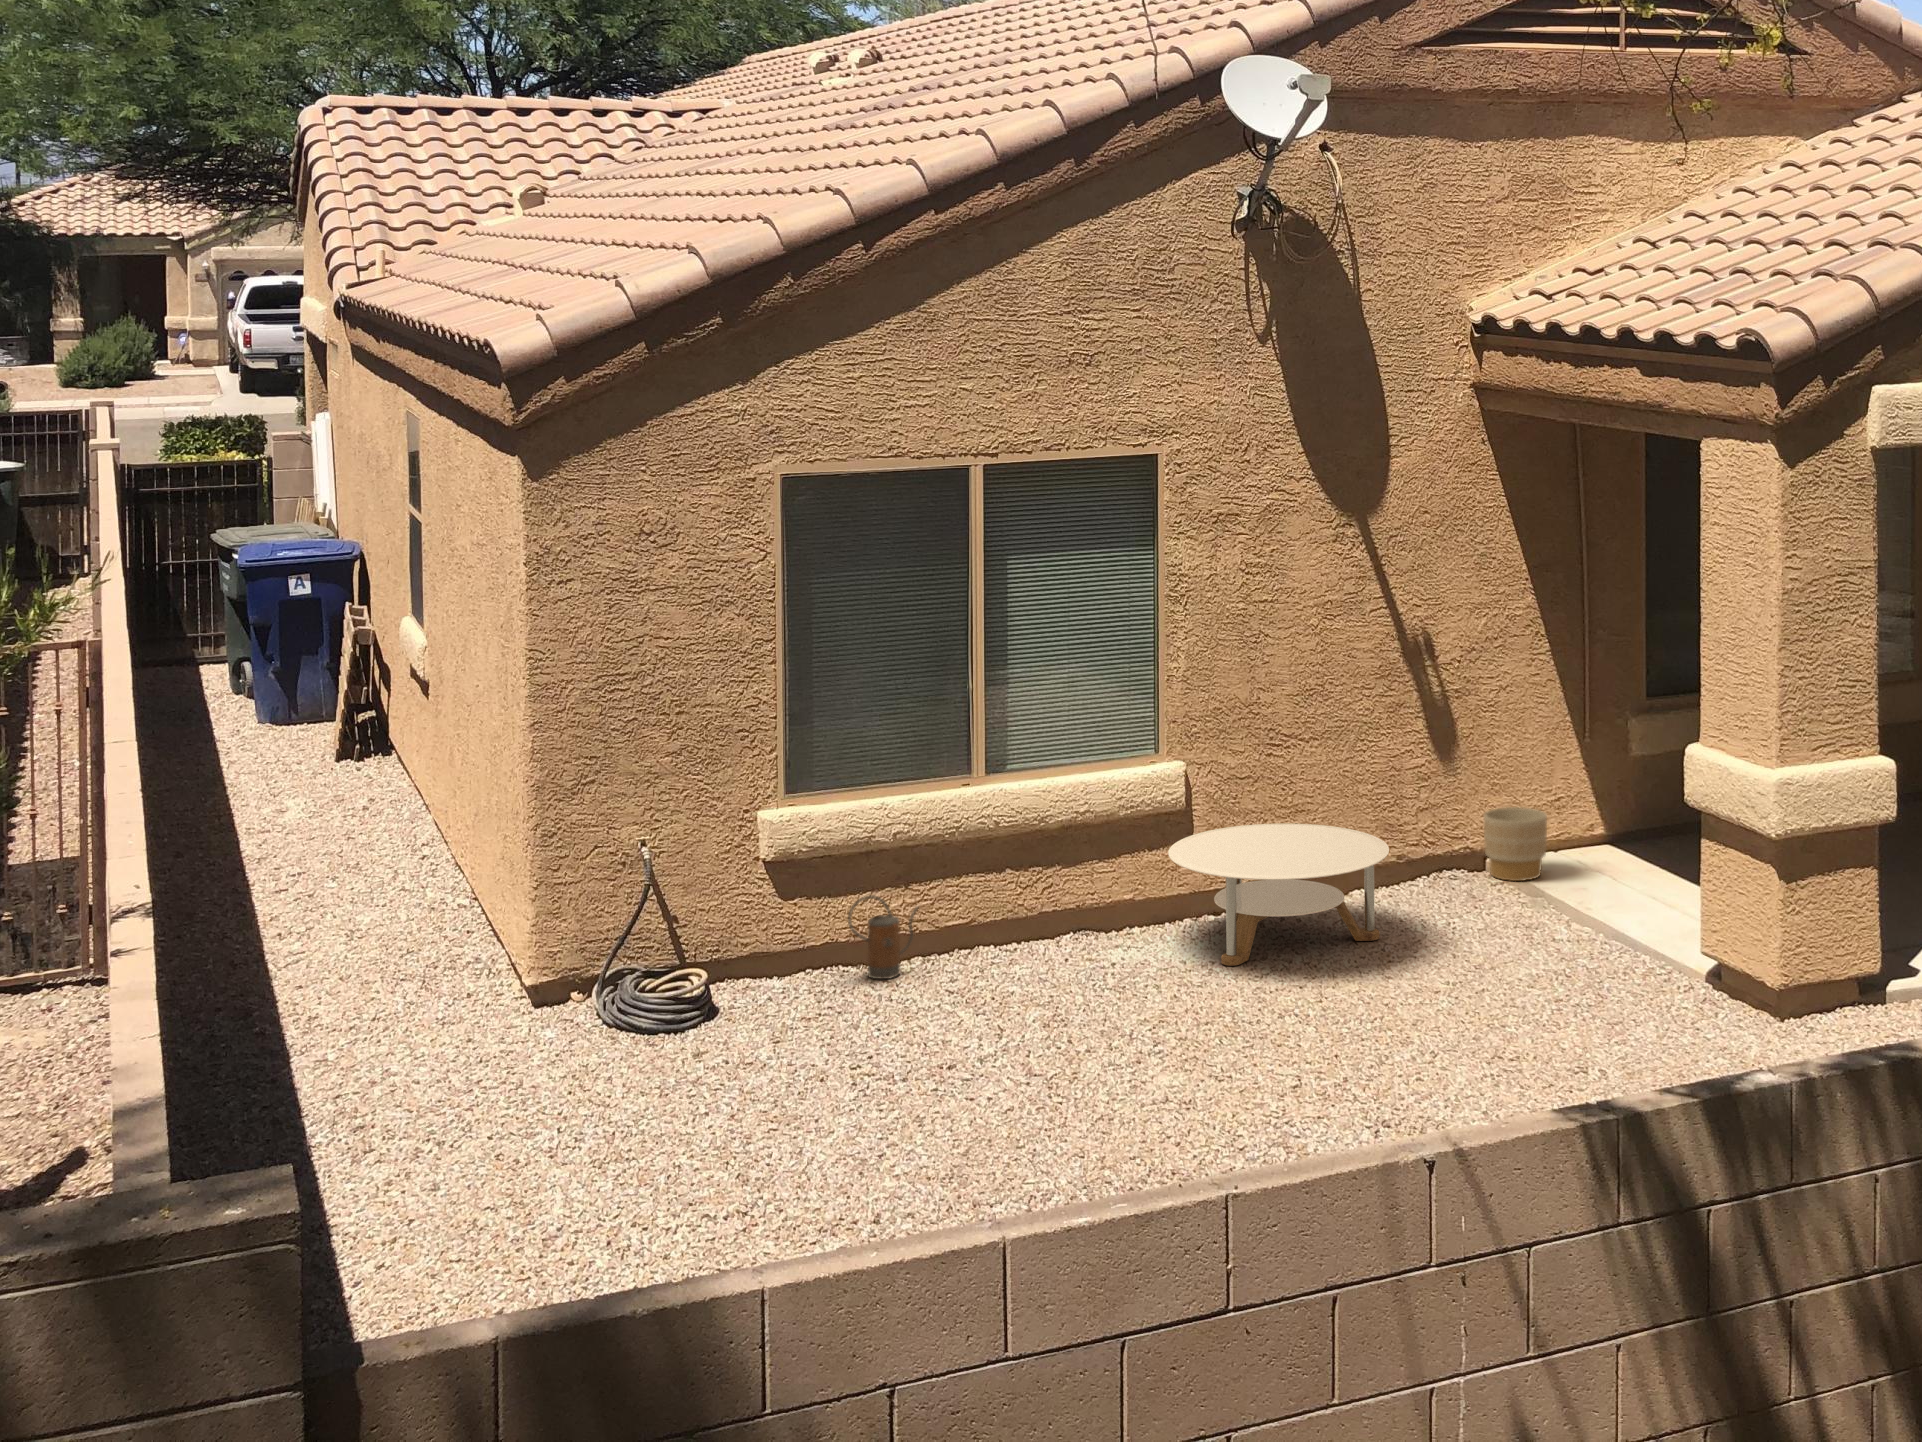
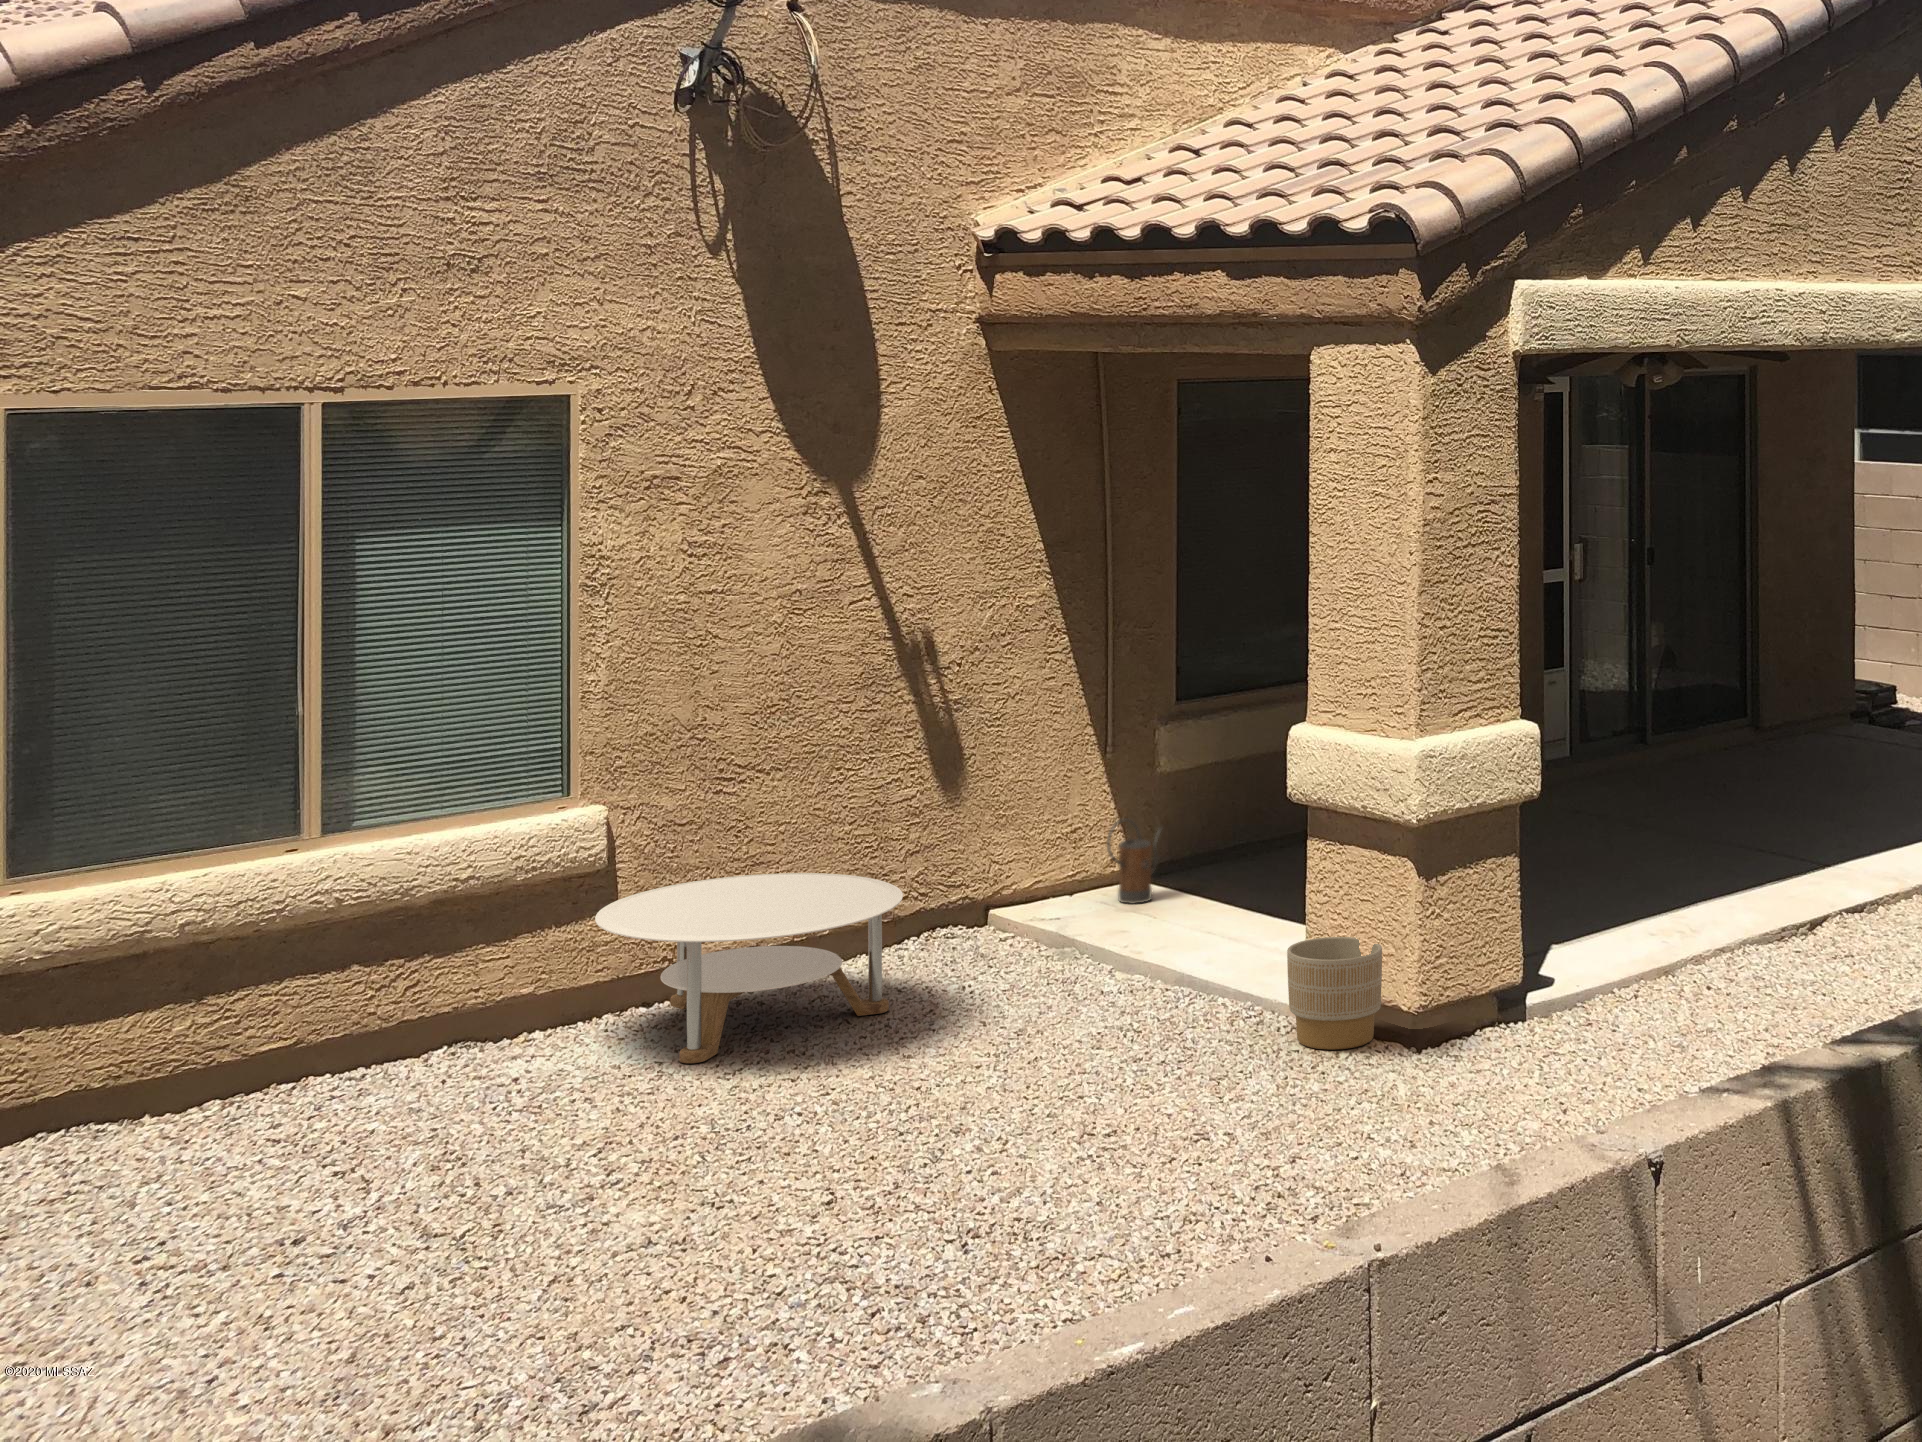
planter: present [1484,807,1547,881] -> present [1287,937,1382,1050]
watering can: present [848,895,919,979] -> present [1107,818,1162,904]

